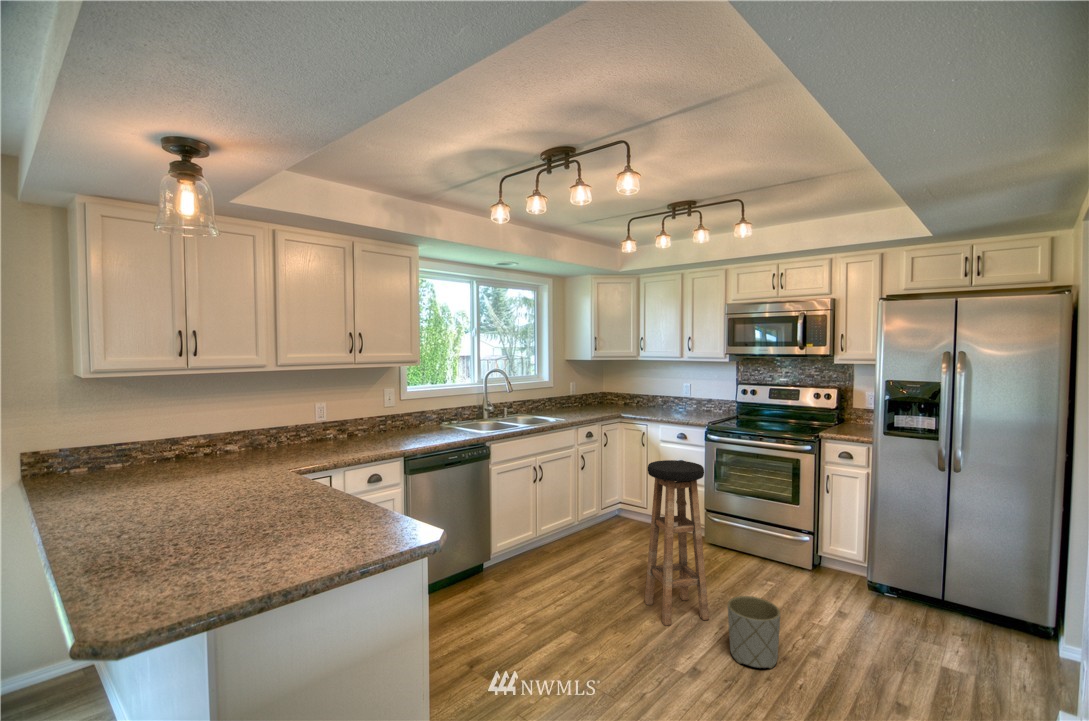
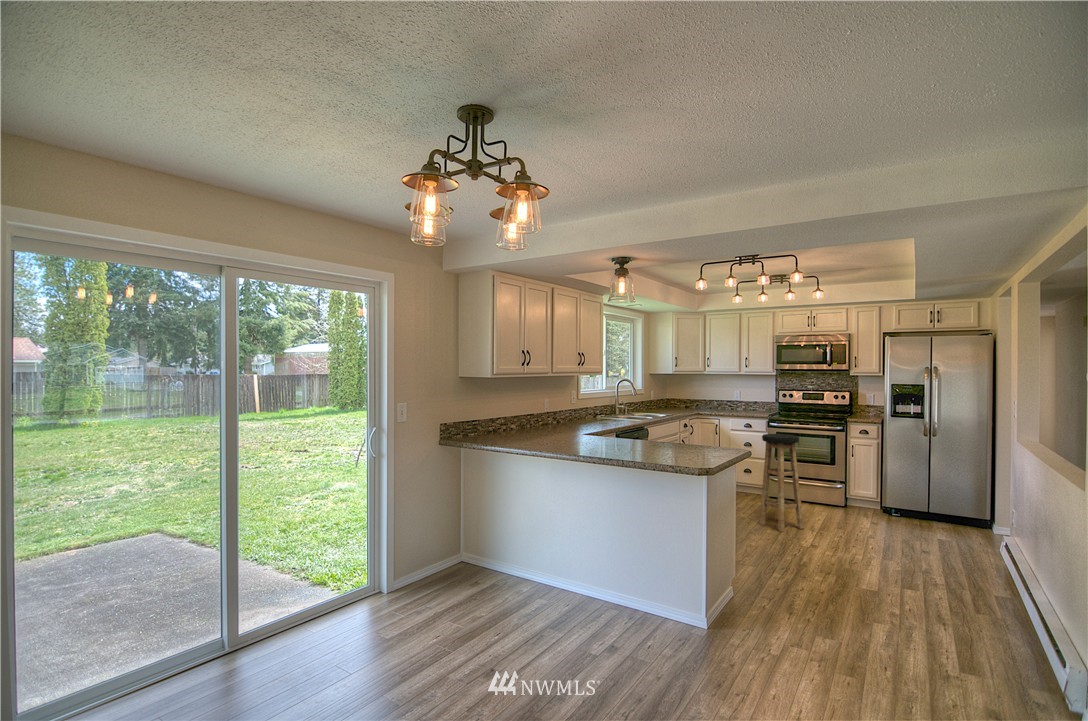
planter: present [728,596,780,669] -> none [825,508,856,544]

